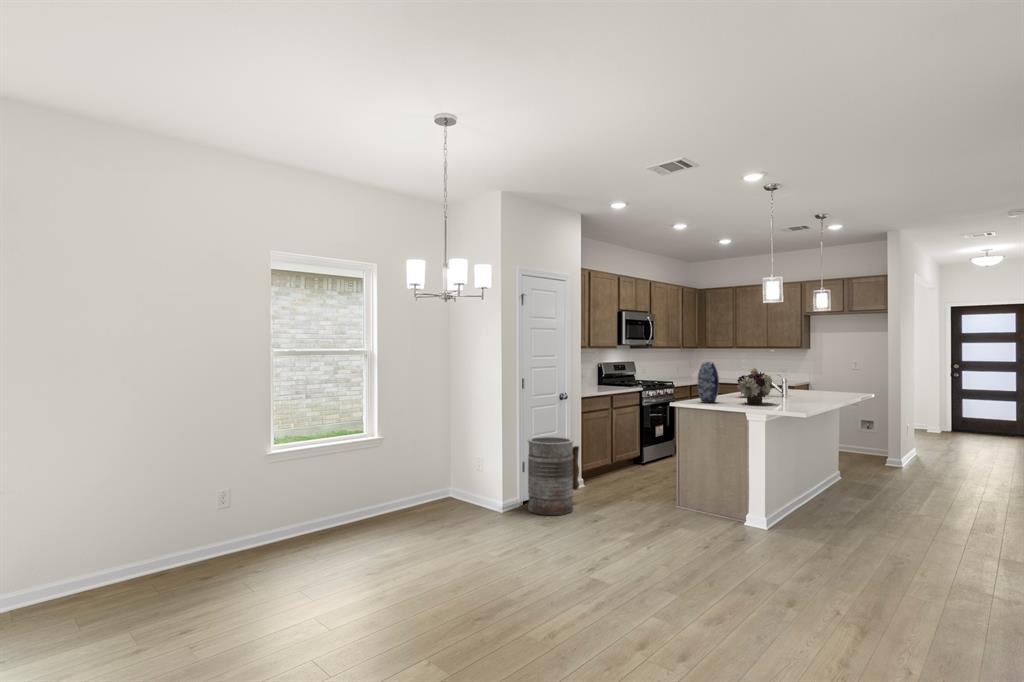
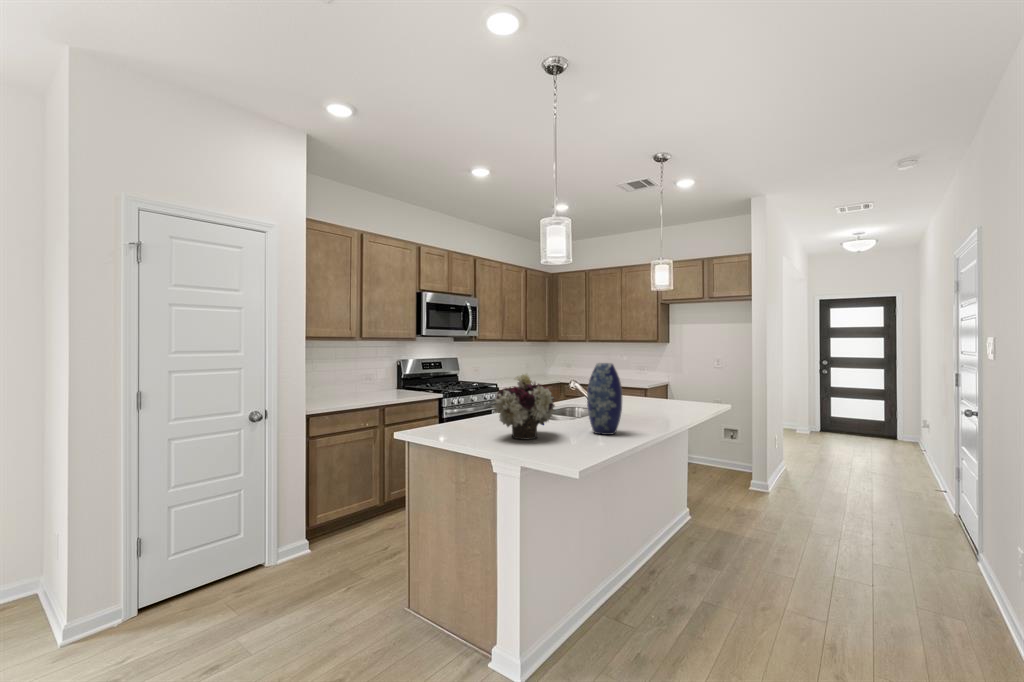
vase: present [698,362,719,403] -> present [587,363,622,435]
trash can: present [528,437,579,515] -> none [123,490,251,650]

